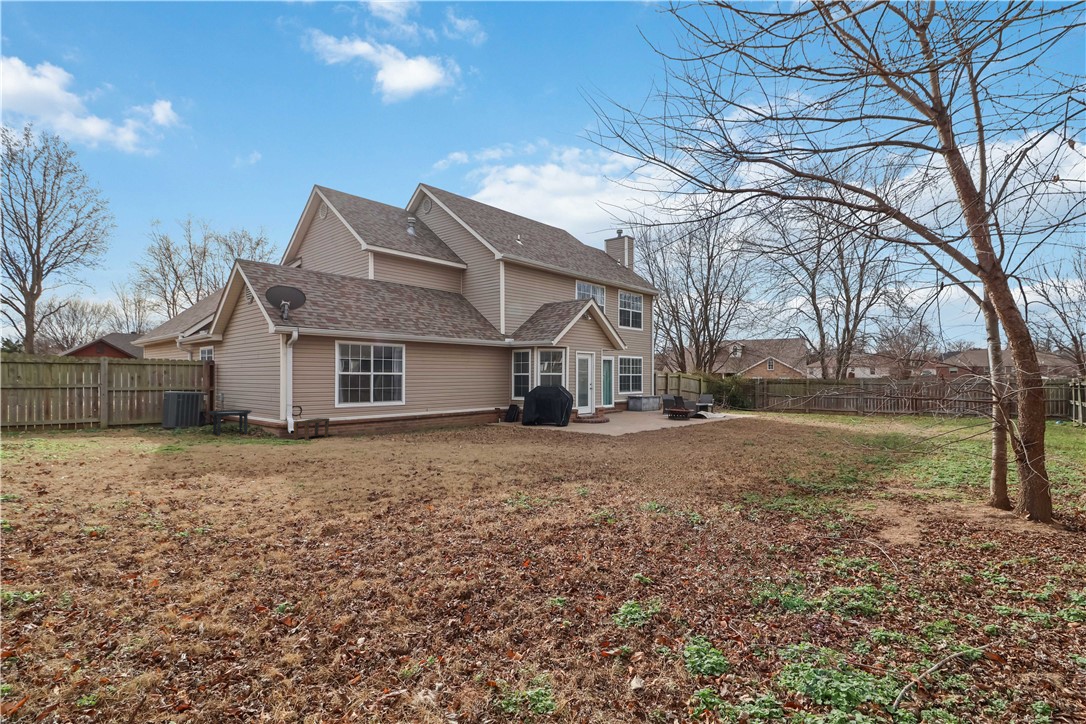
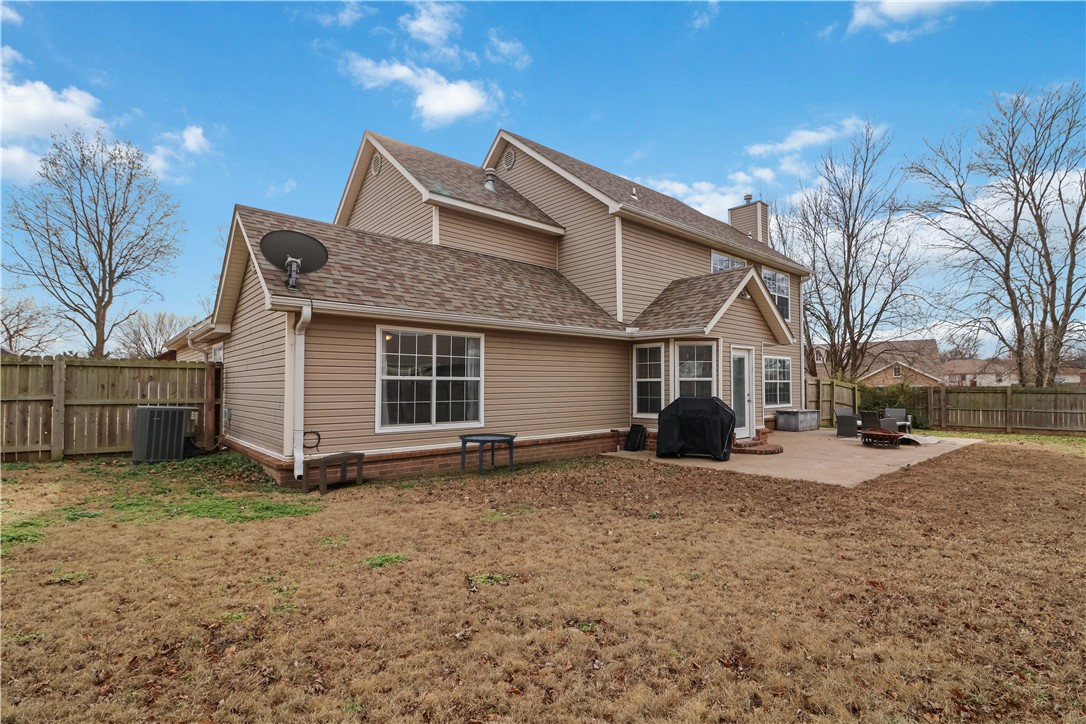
round table: present [208,410,252,436] -> present [458,434,516,475]

